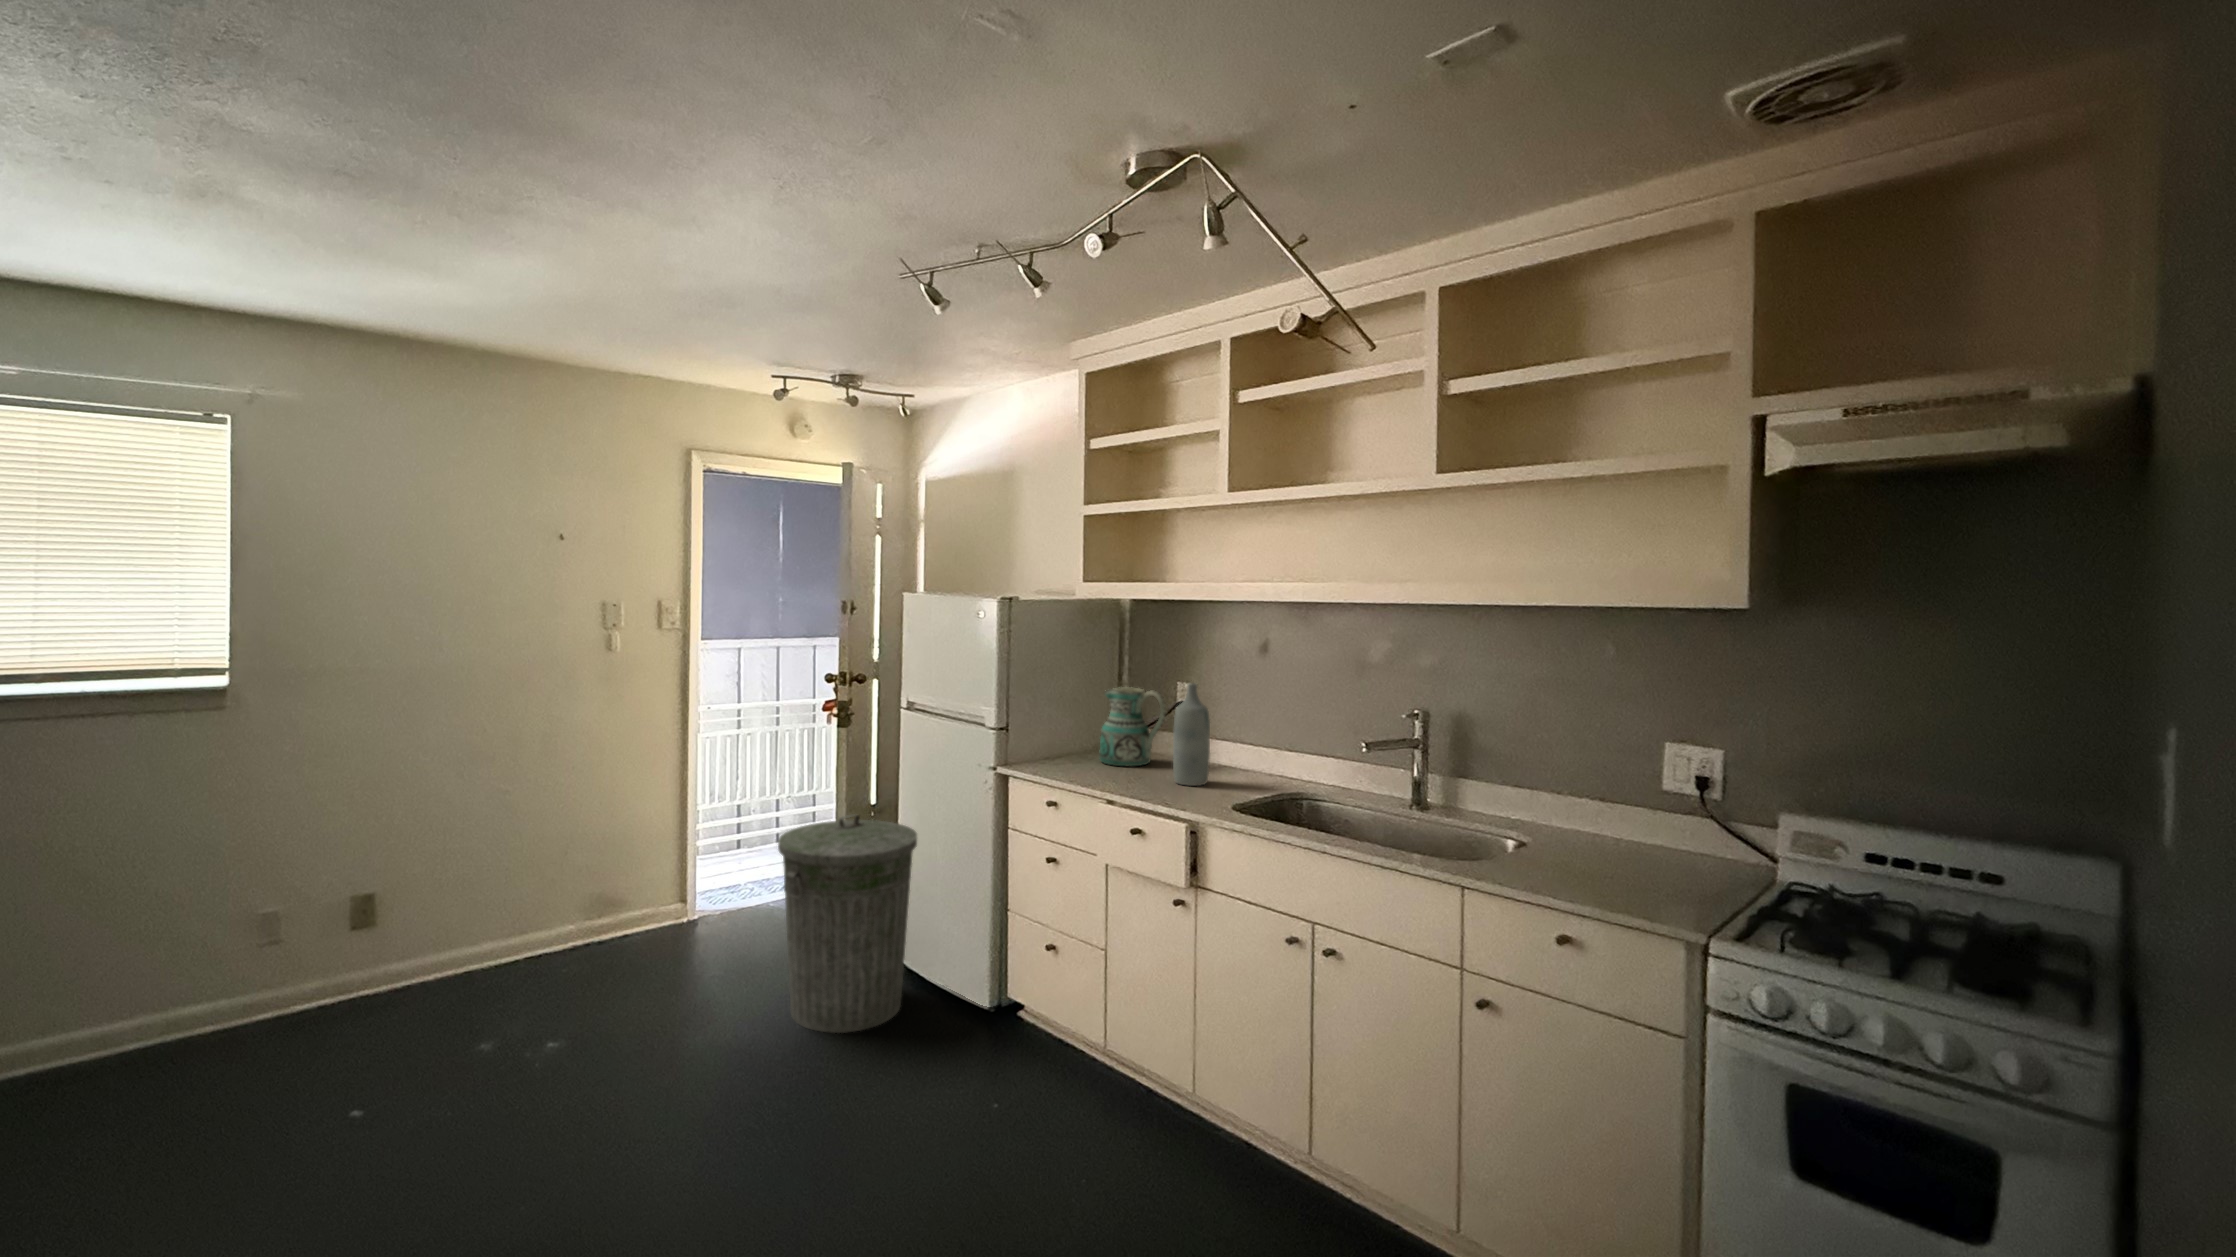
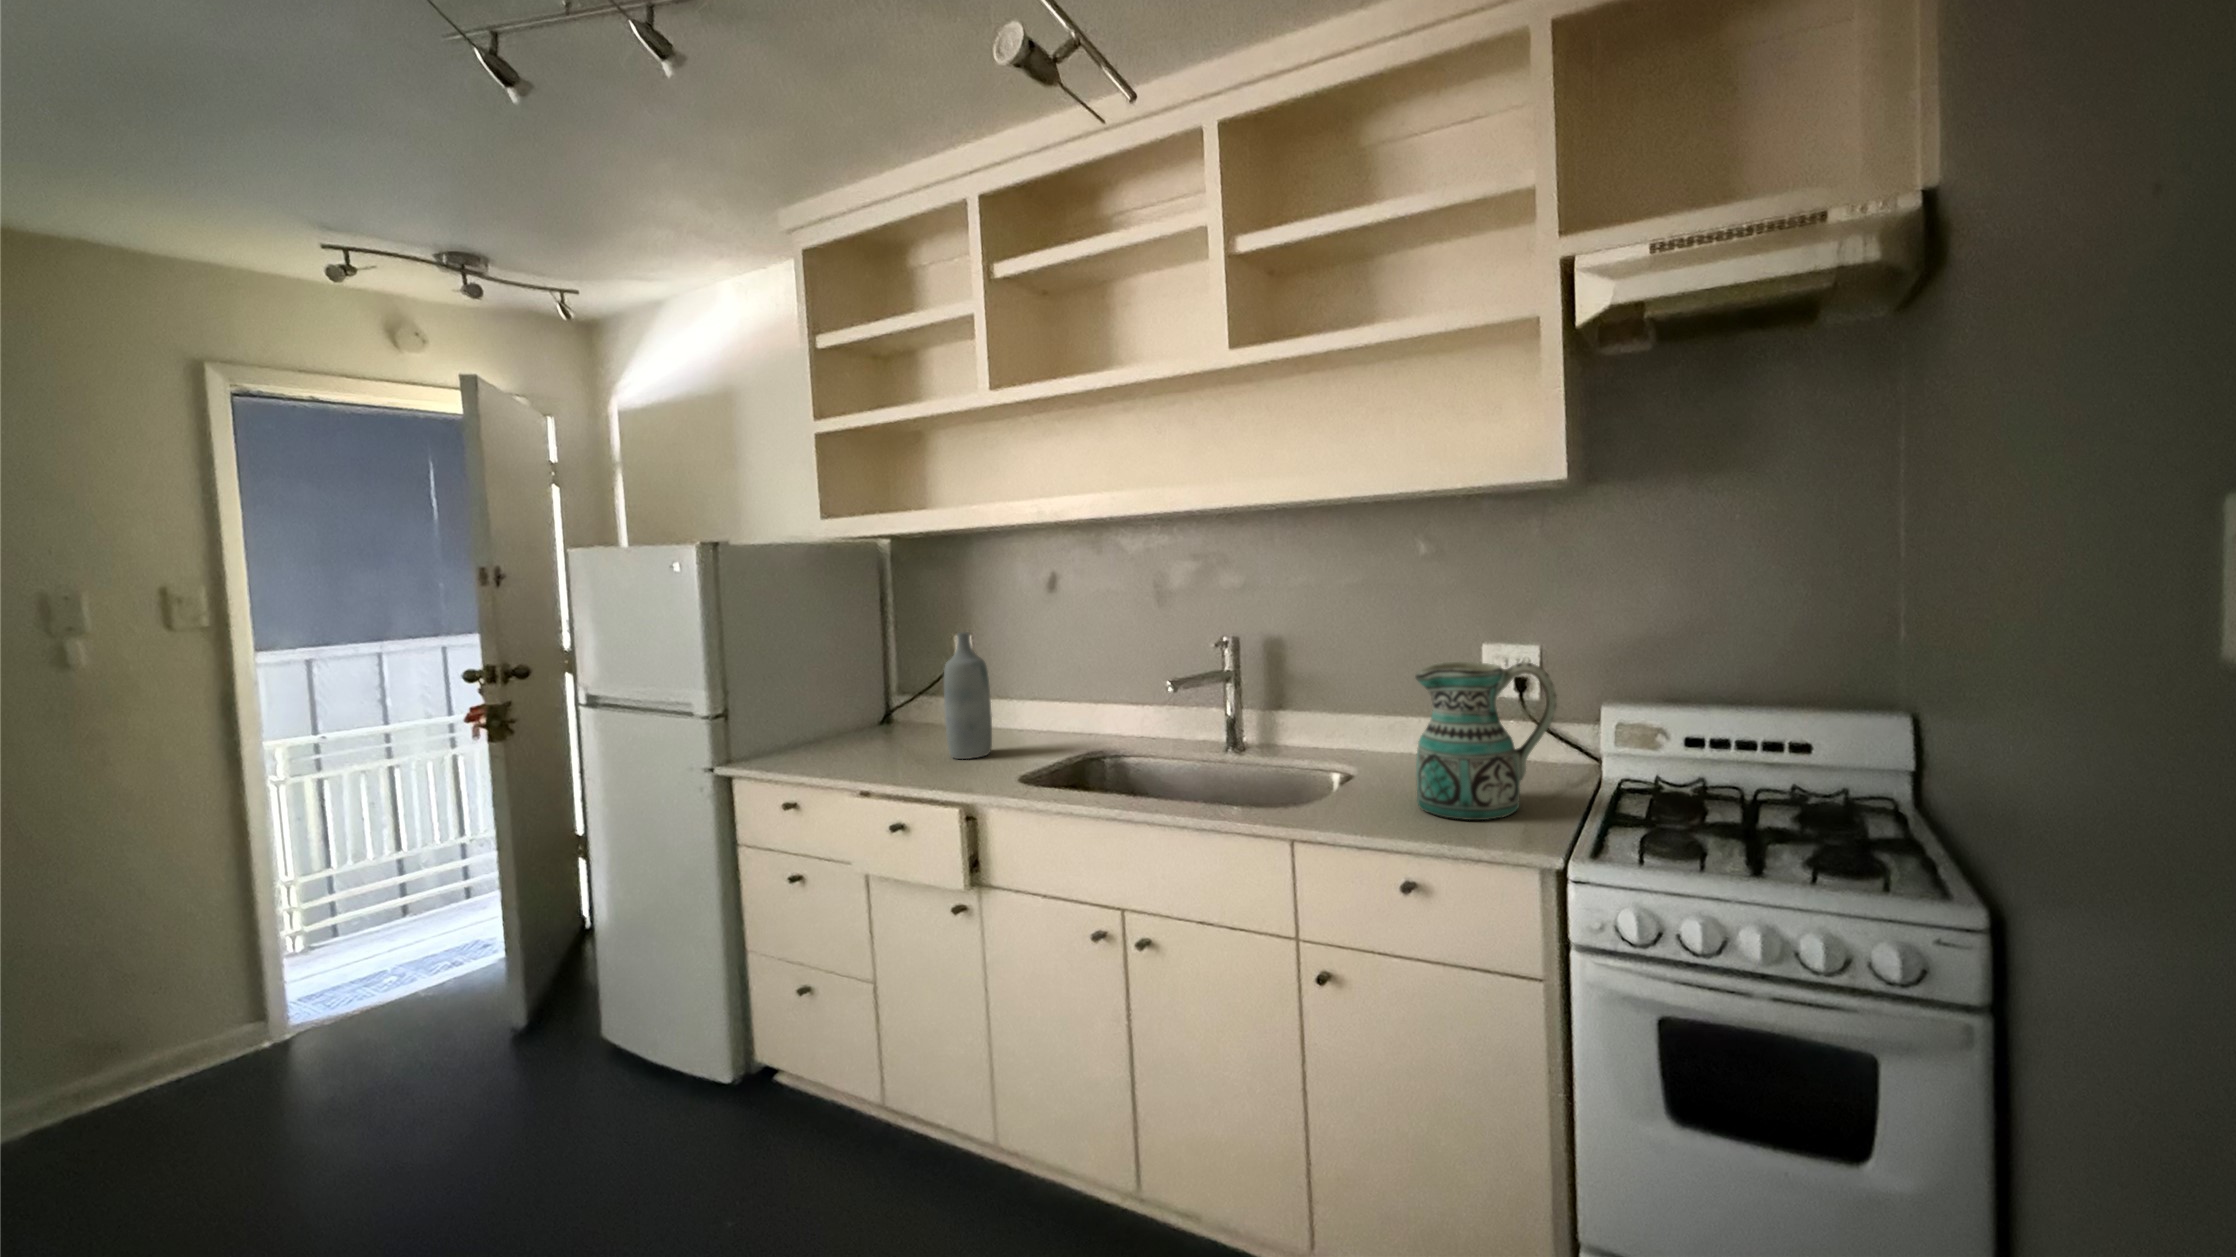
ceramic pitcher: present [1099,687,1166,766] -> present [1415,662,1557,820]
trash can: present [778,814,917,1033] -> none [374,859,609,1174]

